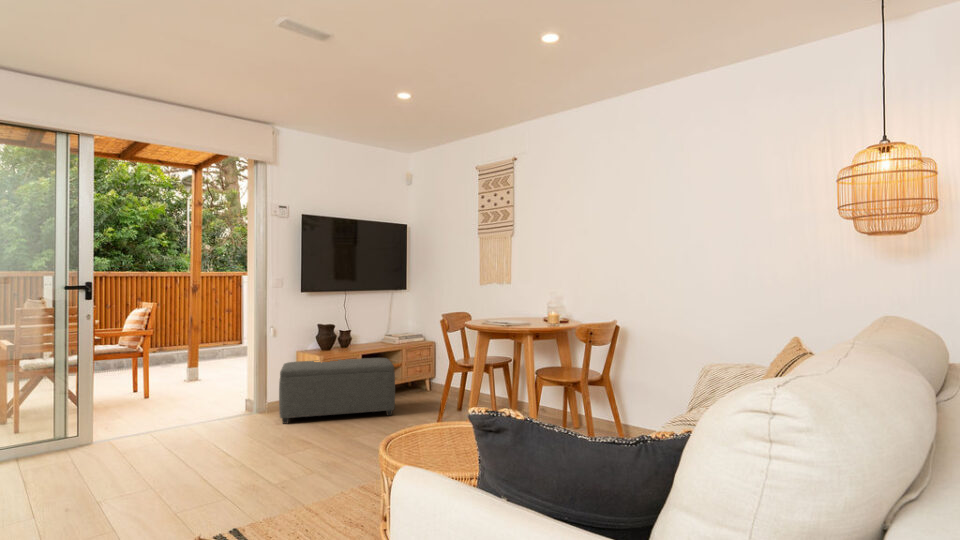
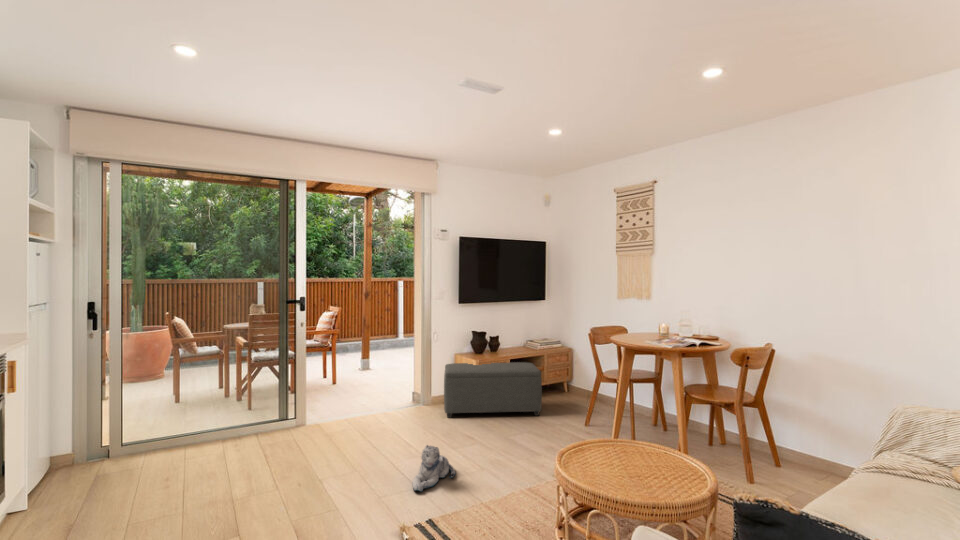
plush toy: none [219,446,277,499] -> present [412,445,455,491]

